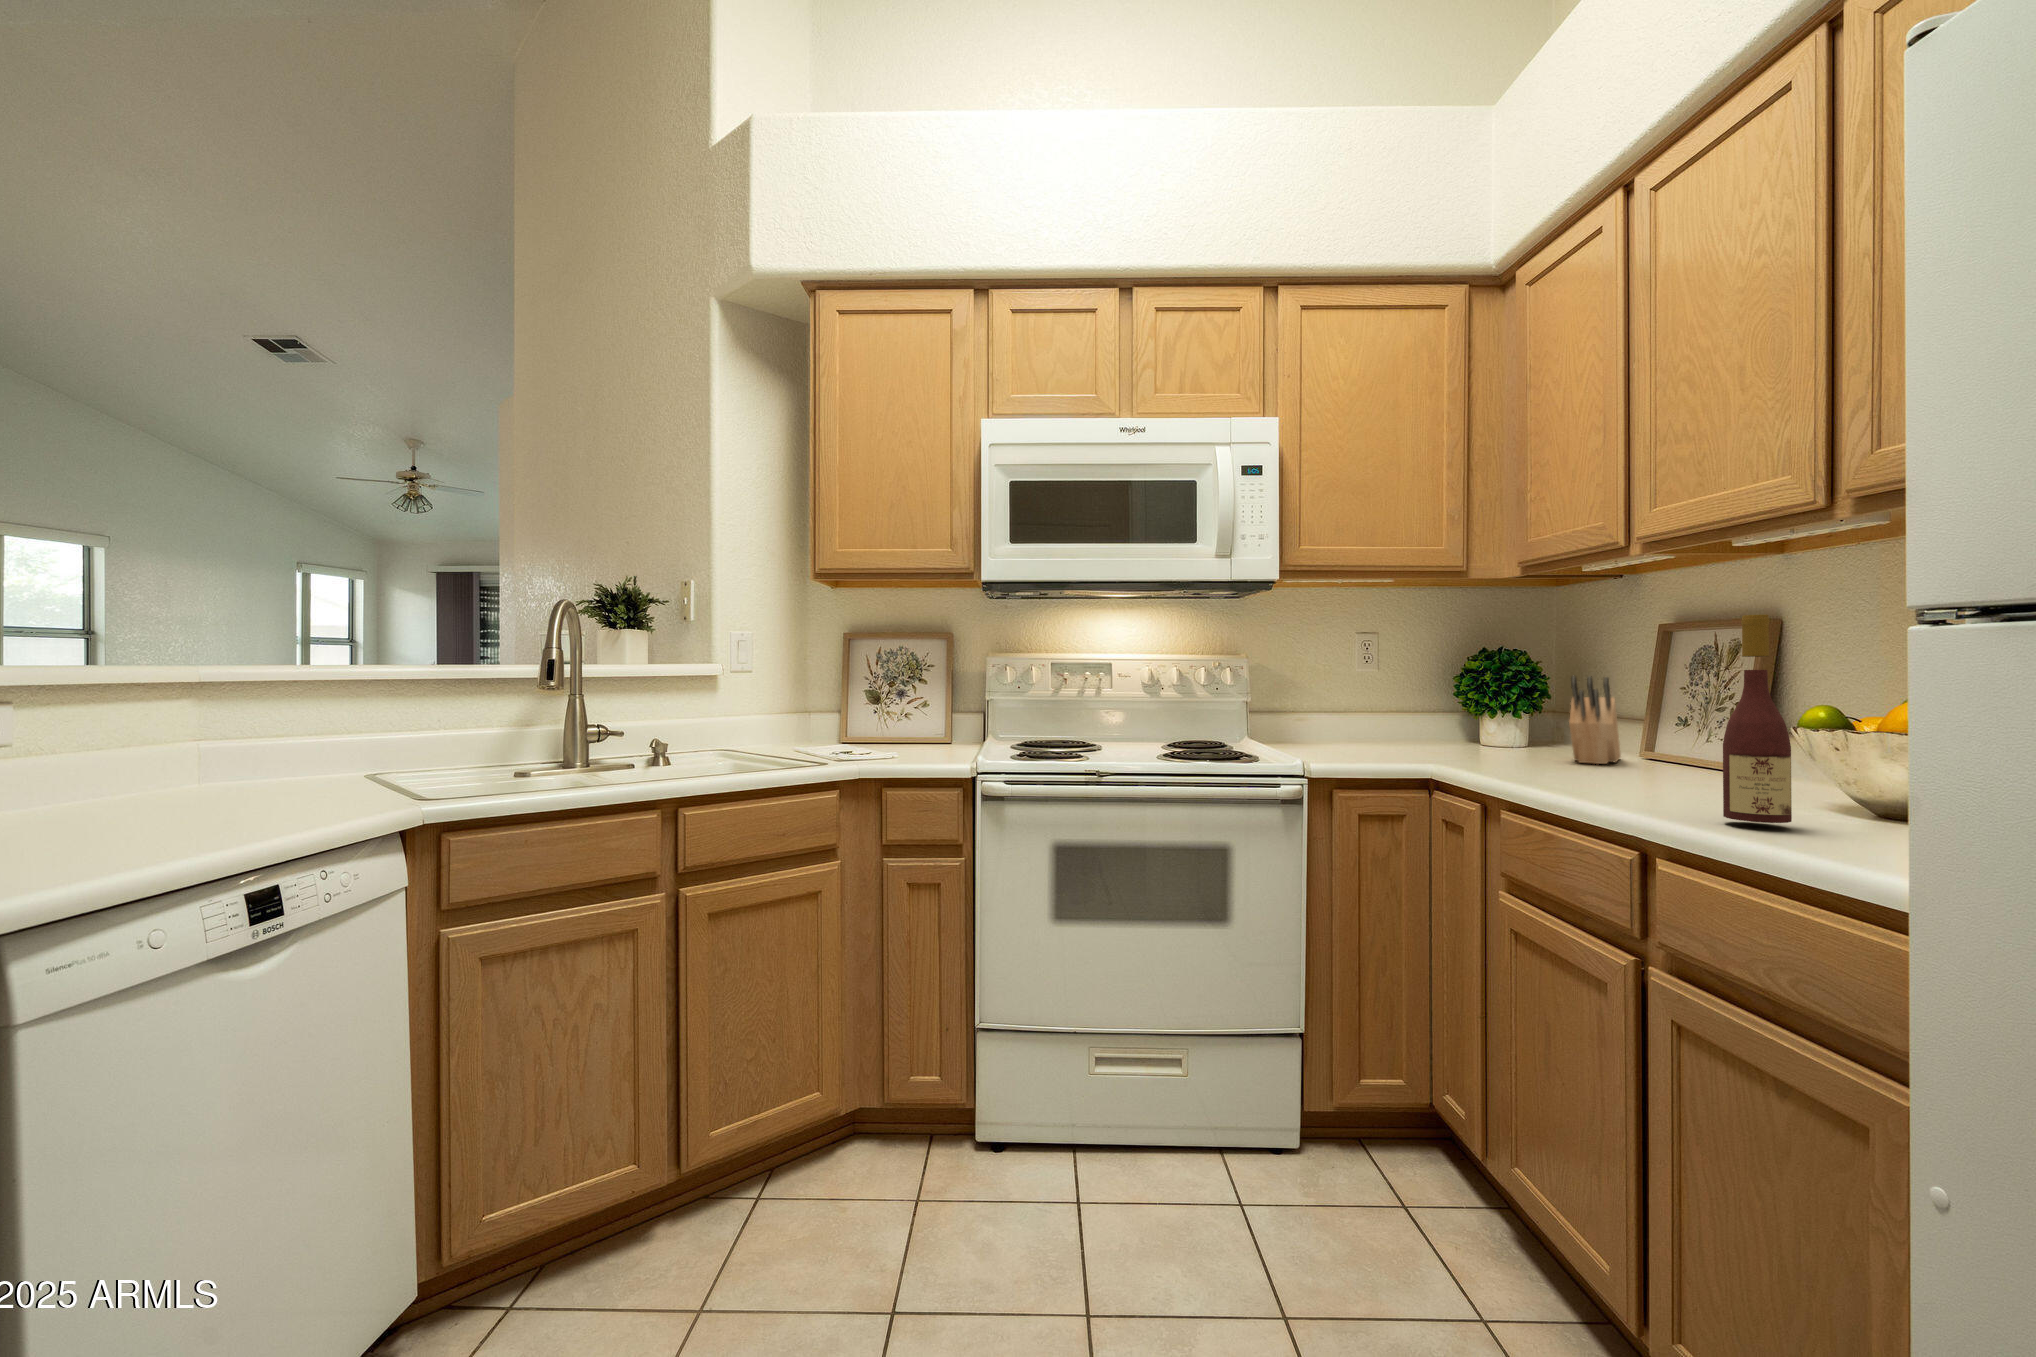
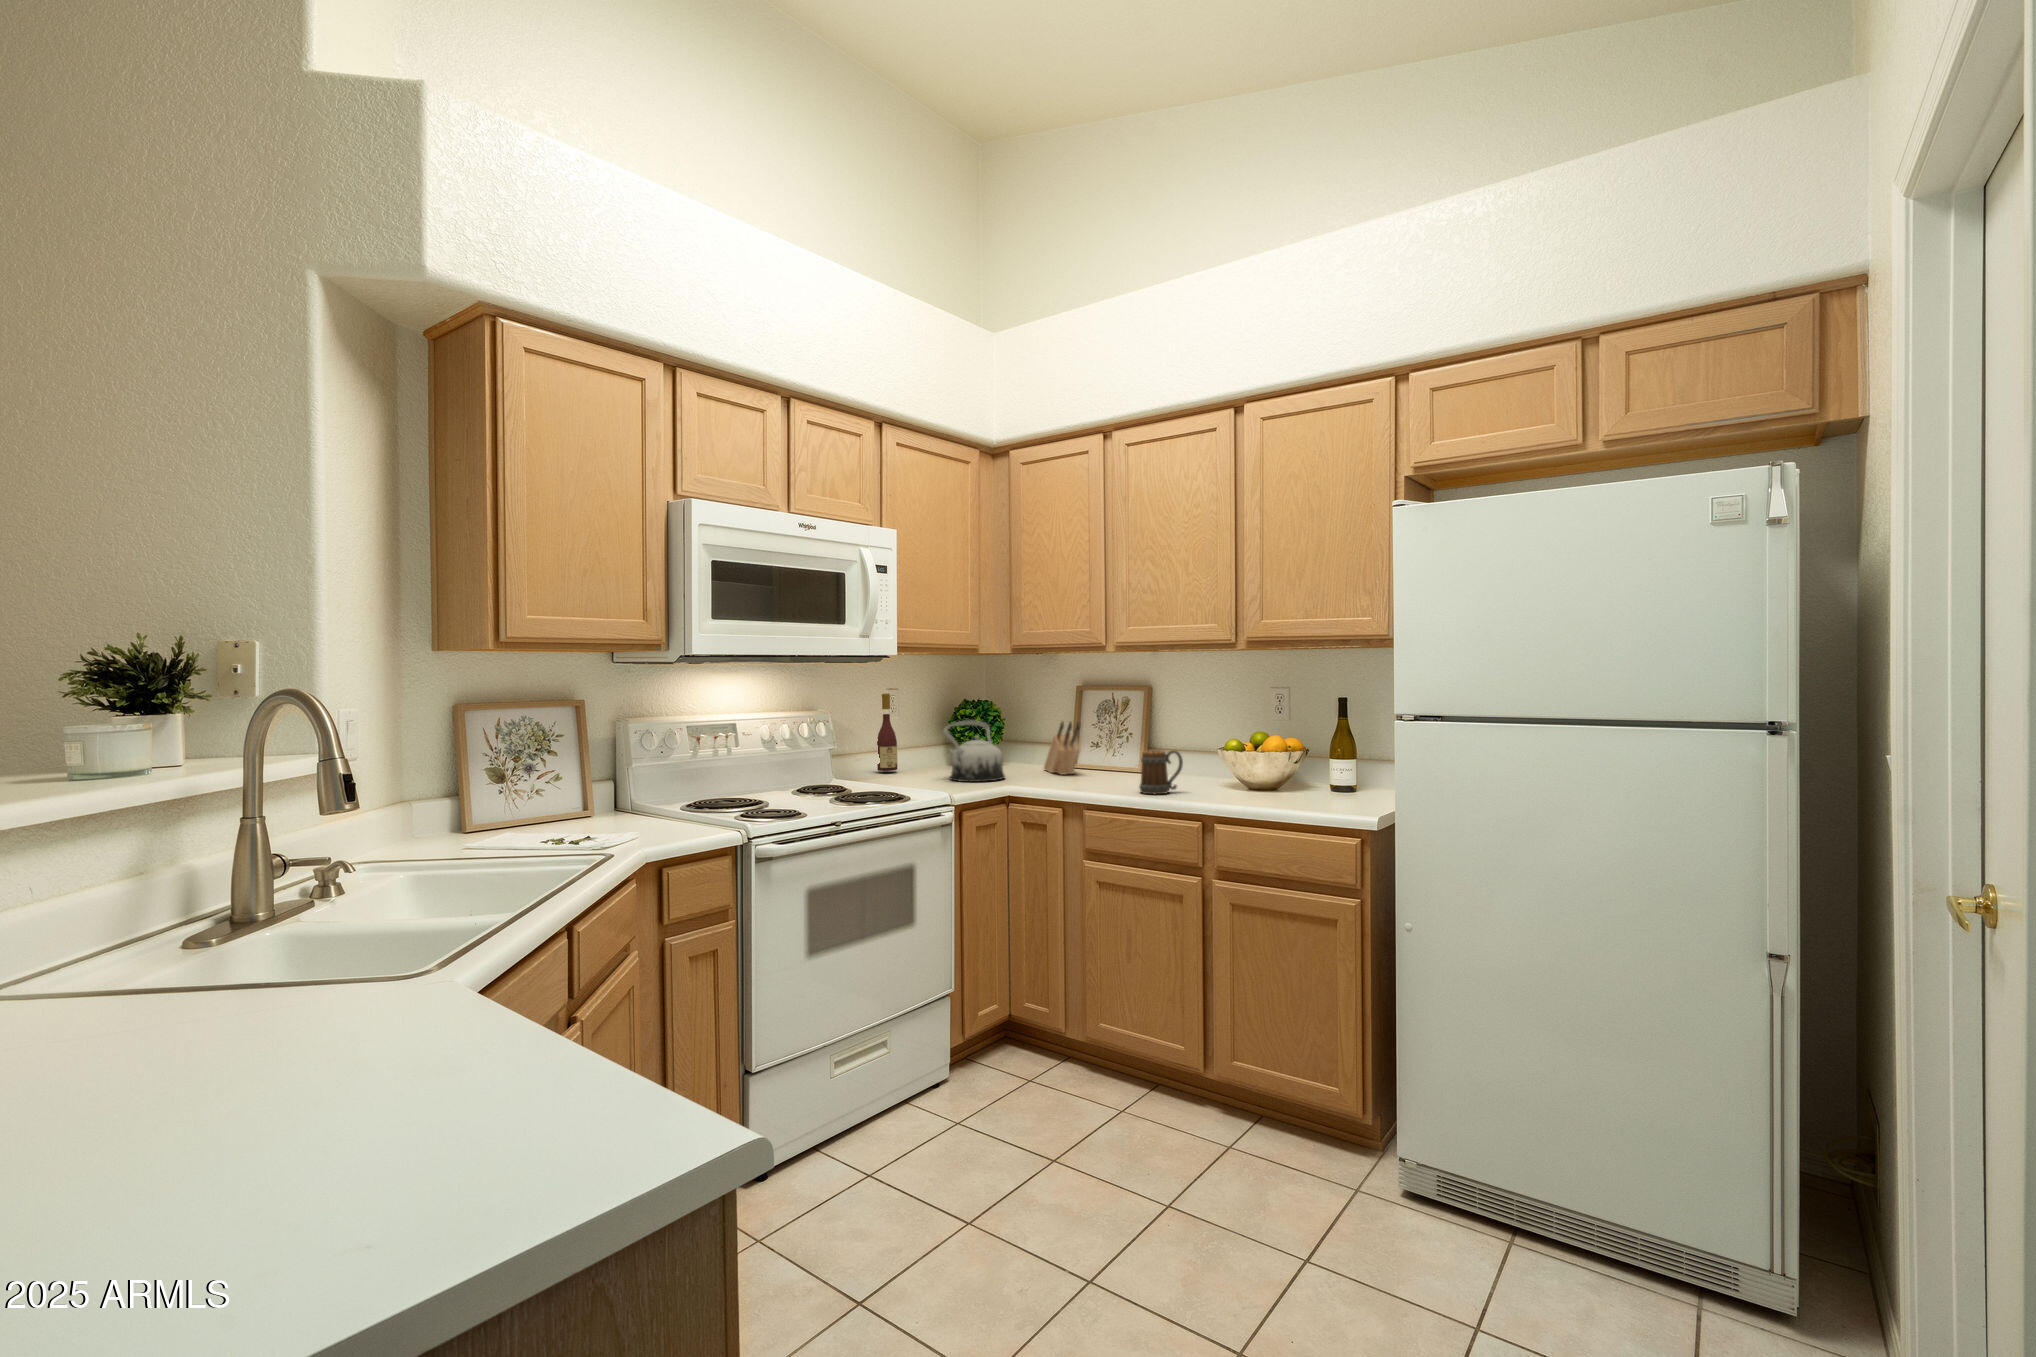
wine bottle: present [1723,615,1792,823] -> present [877,694,898,771]
teapot: none [1369,672,1473,758] -> present [943,720,1005,782]
mug: none [1611,718,1711,800] -> present [1139,749,1183,794]

